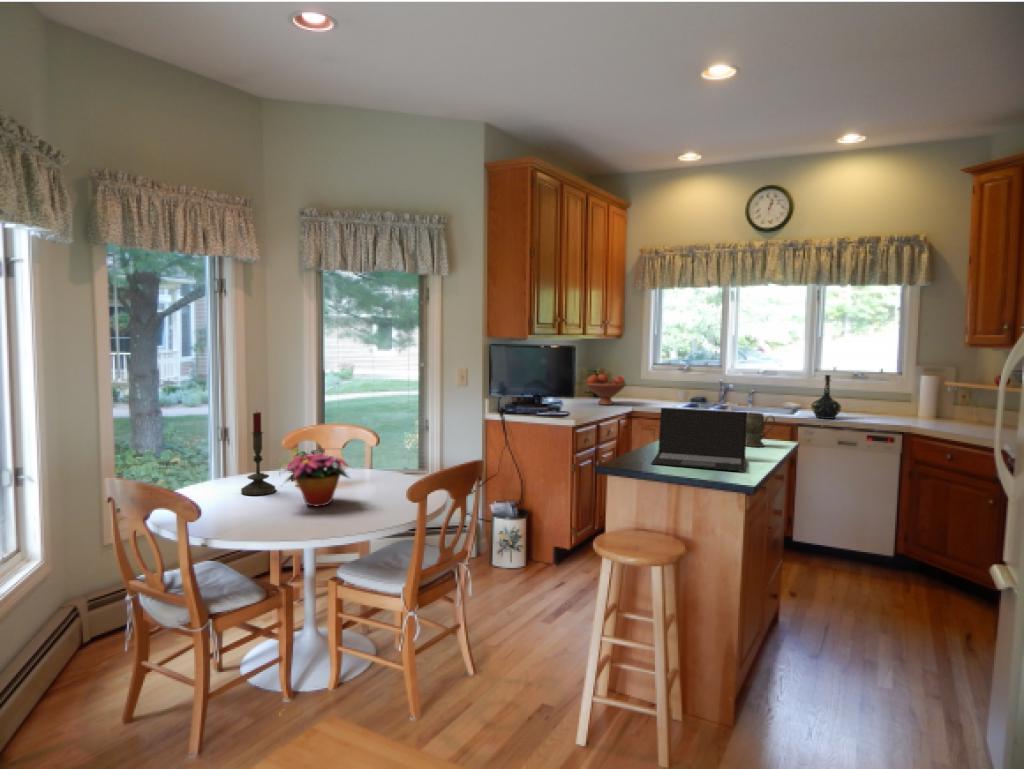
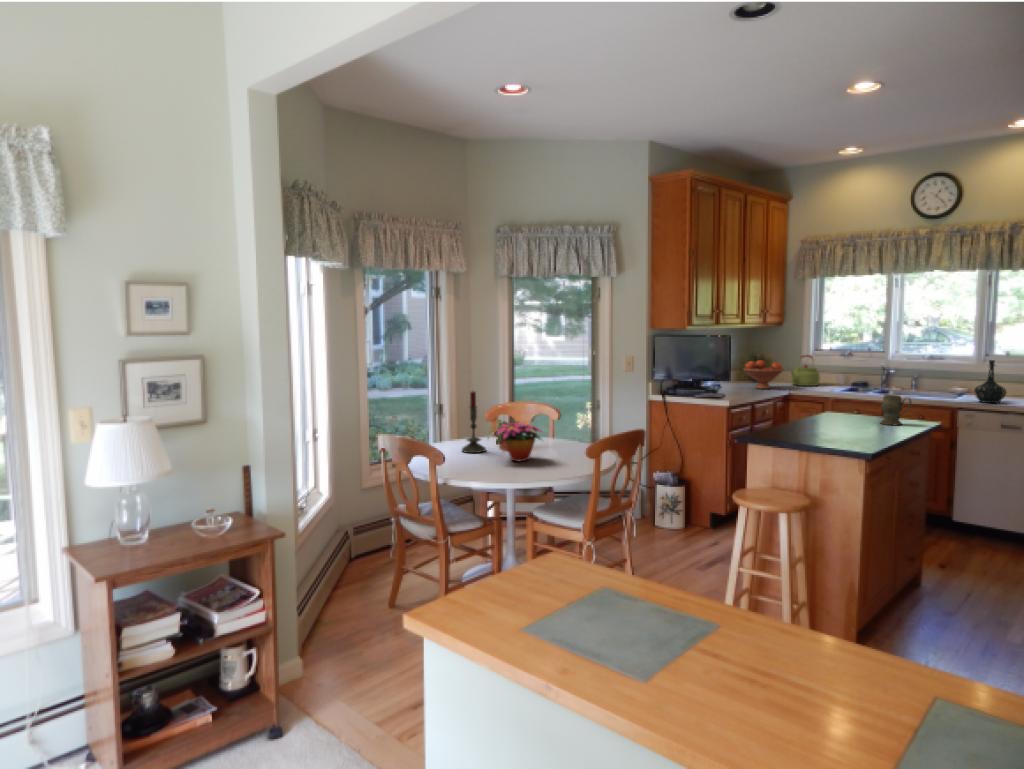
kettle: none [632,369,660,401] -> present [791,355,820,386]
laptop: present [651,408,747,472] -> none [786,390,877,443]

